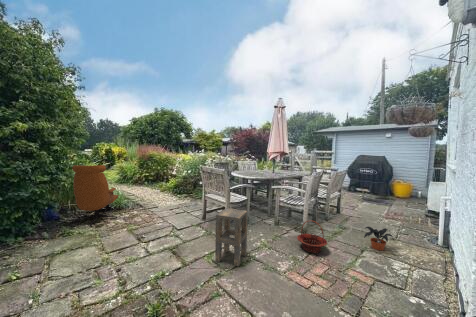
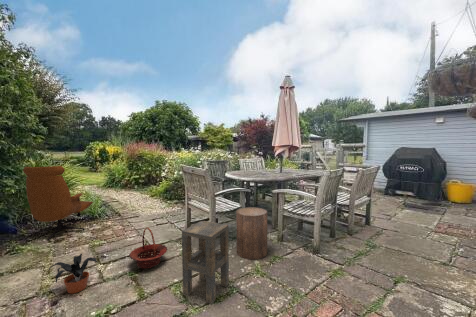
stool: none [246,199,270,238] -> present [236,207,267,259]
basket: present [297,220,327,253] -> present [129,228,167,269]
potted plant: present [364,227,393,250] -> present [49,254,98,293]

